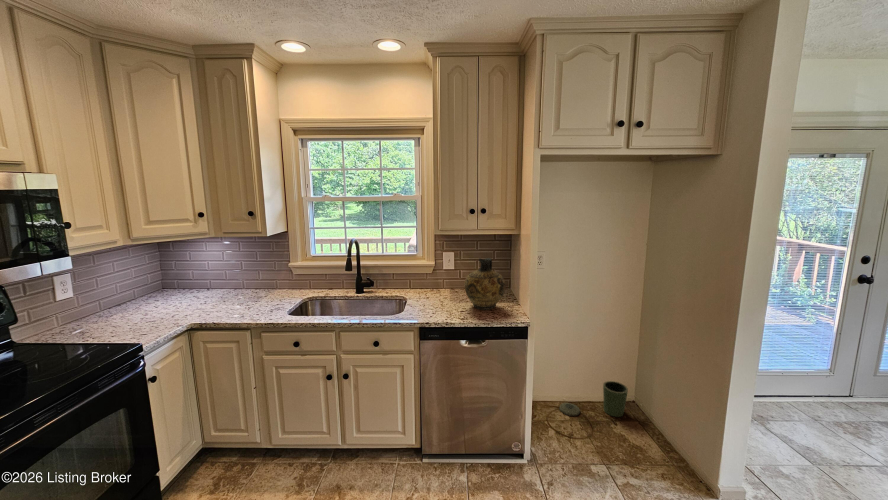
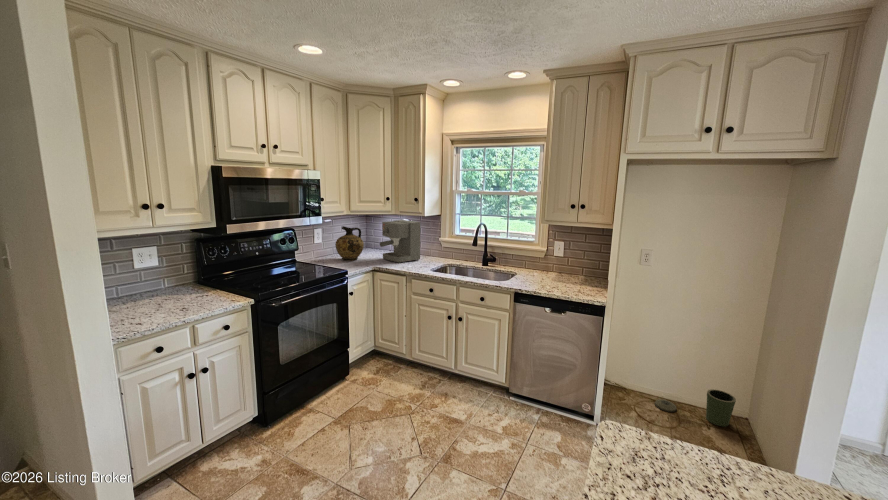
coffee maker: none [195,243,266,309] -> present [380,220,420,263]
ceramic jug: present [464,258,506,310] -> present [335,226,364,261]

